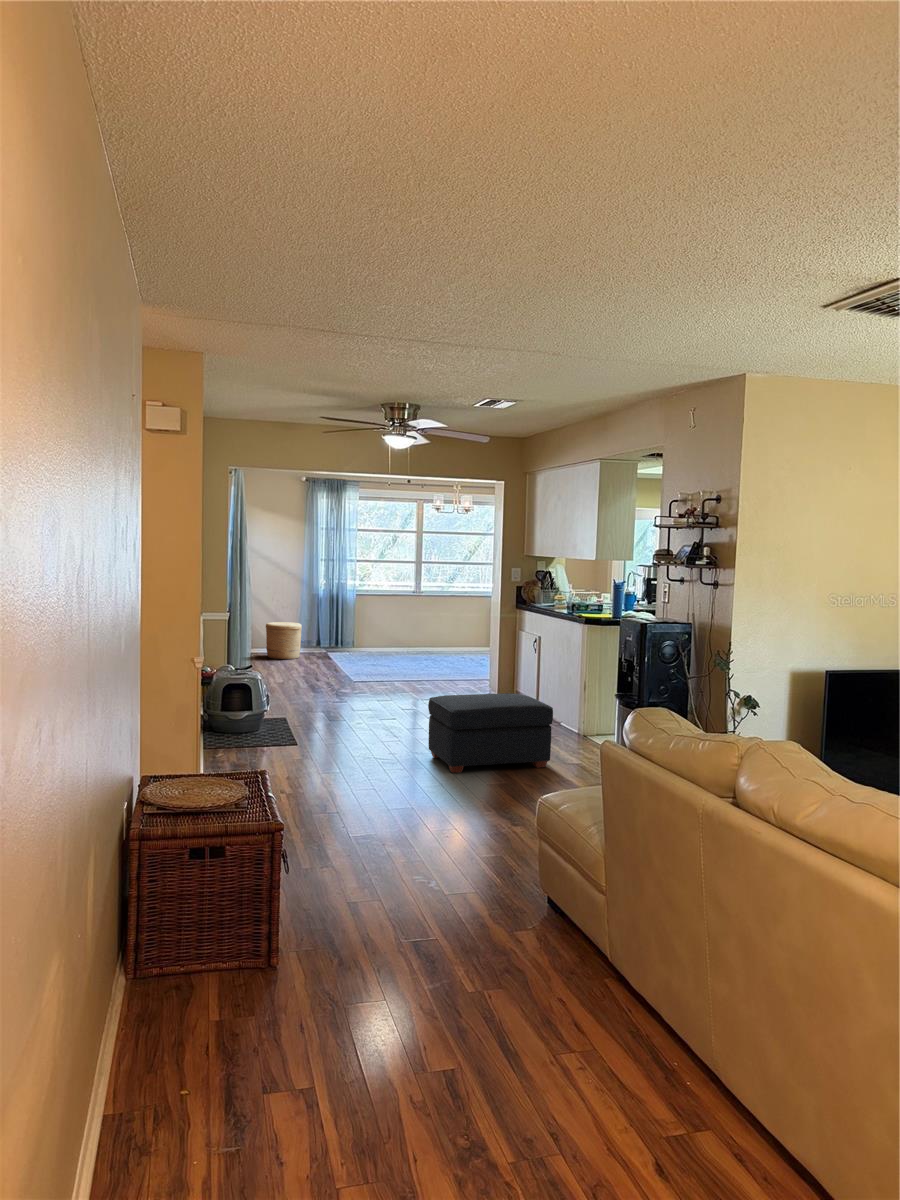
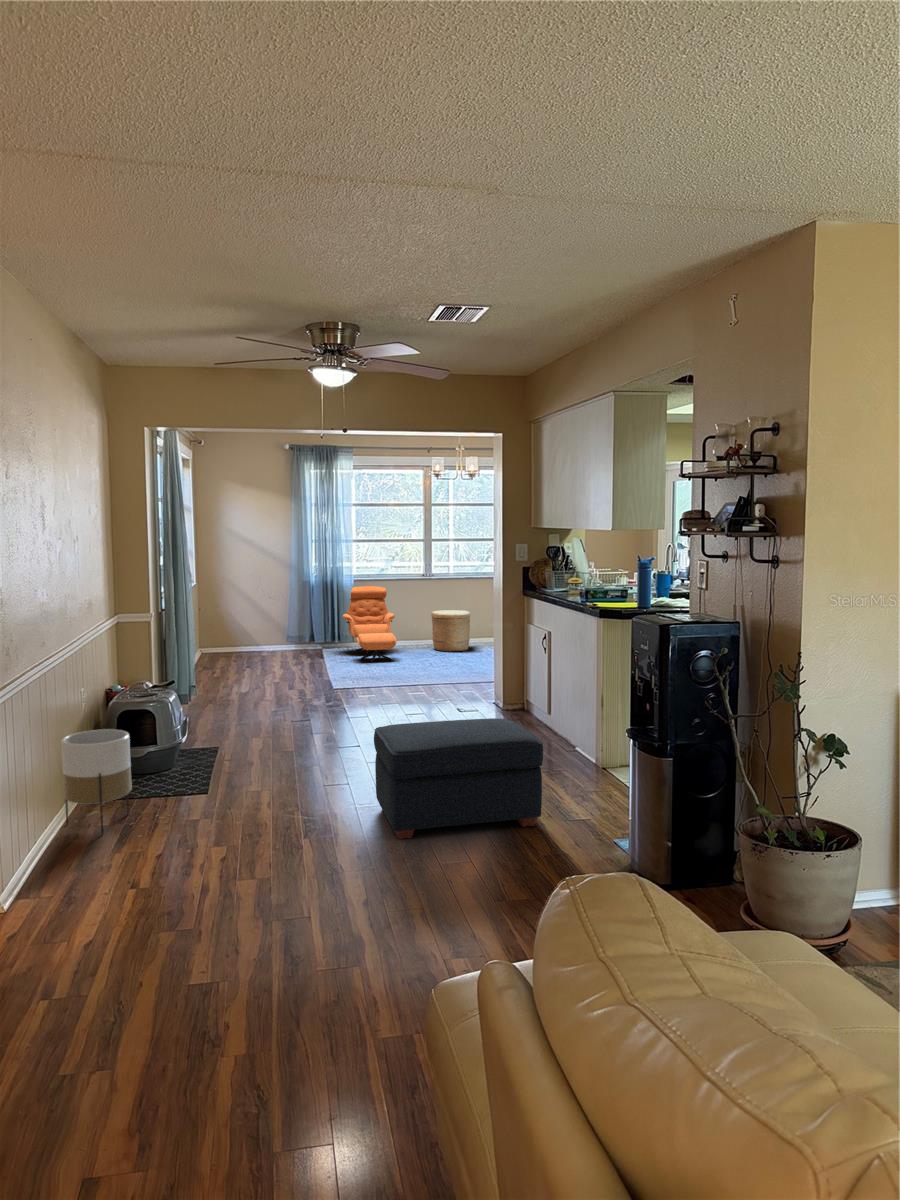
armchair: none [345,600,395,664] -> present [342,586,397,662]
woven basket: present [266,622,302,659] -> present [431,610,470,652]
planter: none [206,694,255,768] -> present [61,729,132,835]

